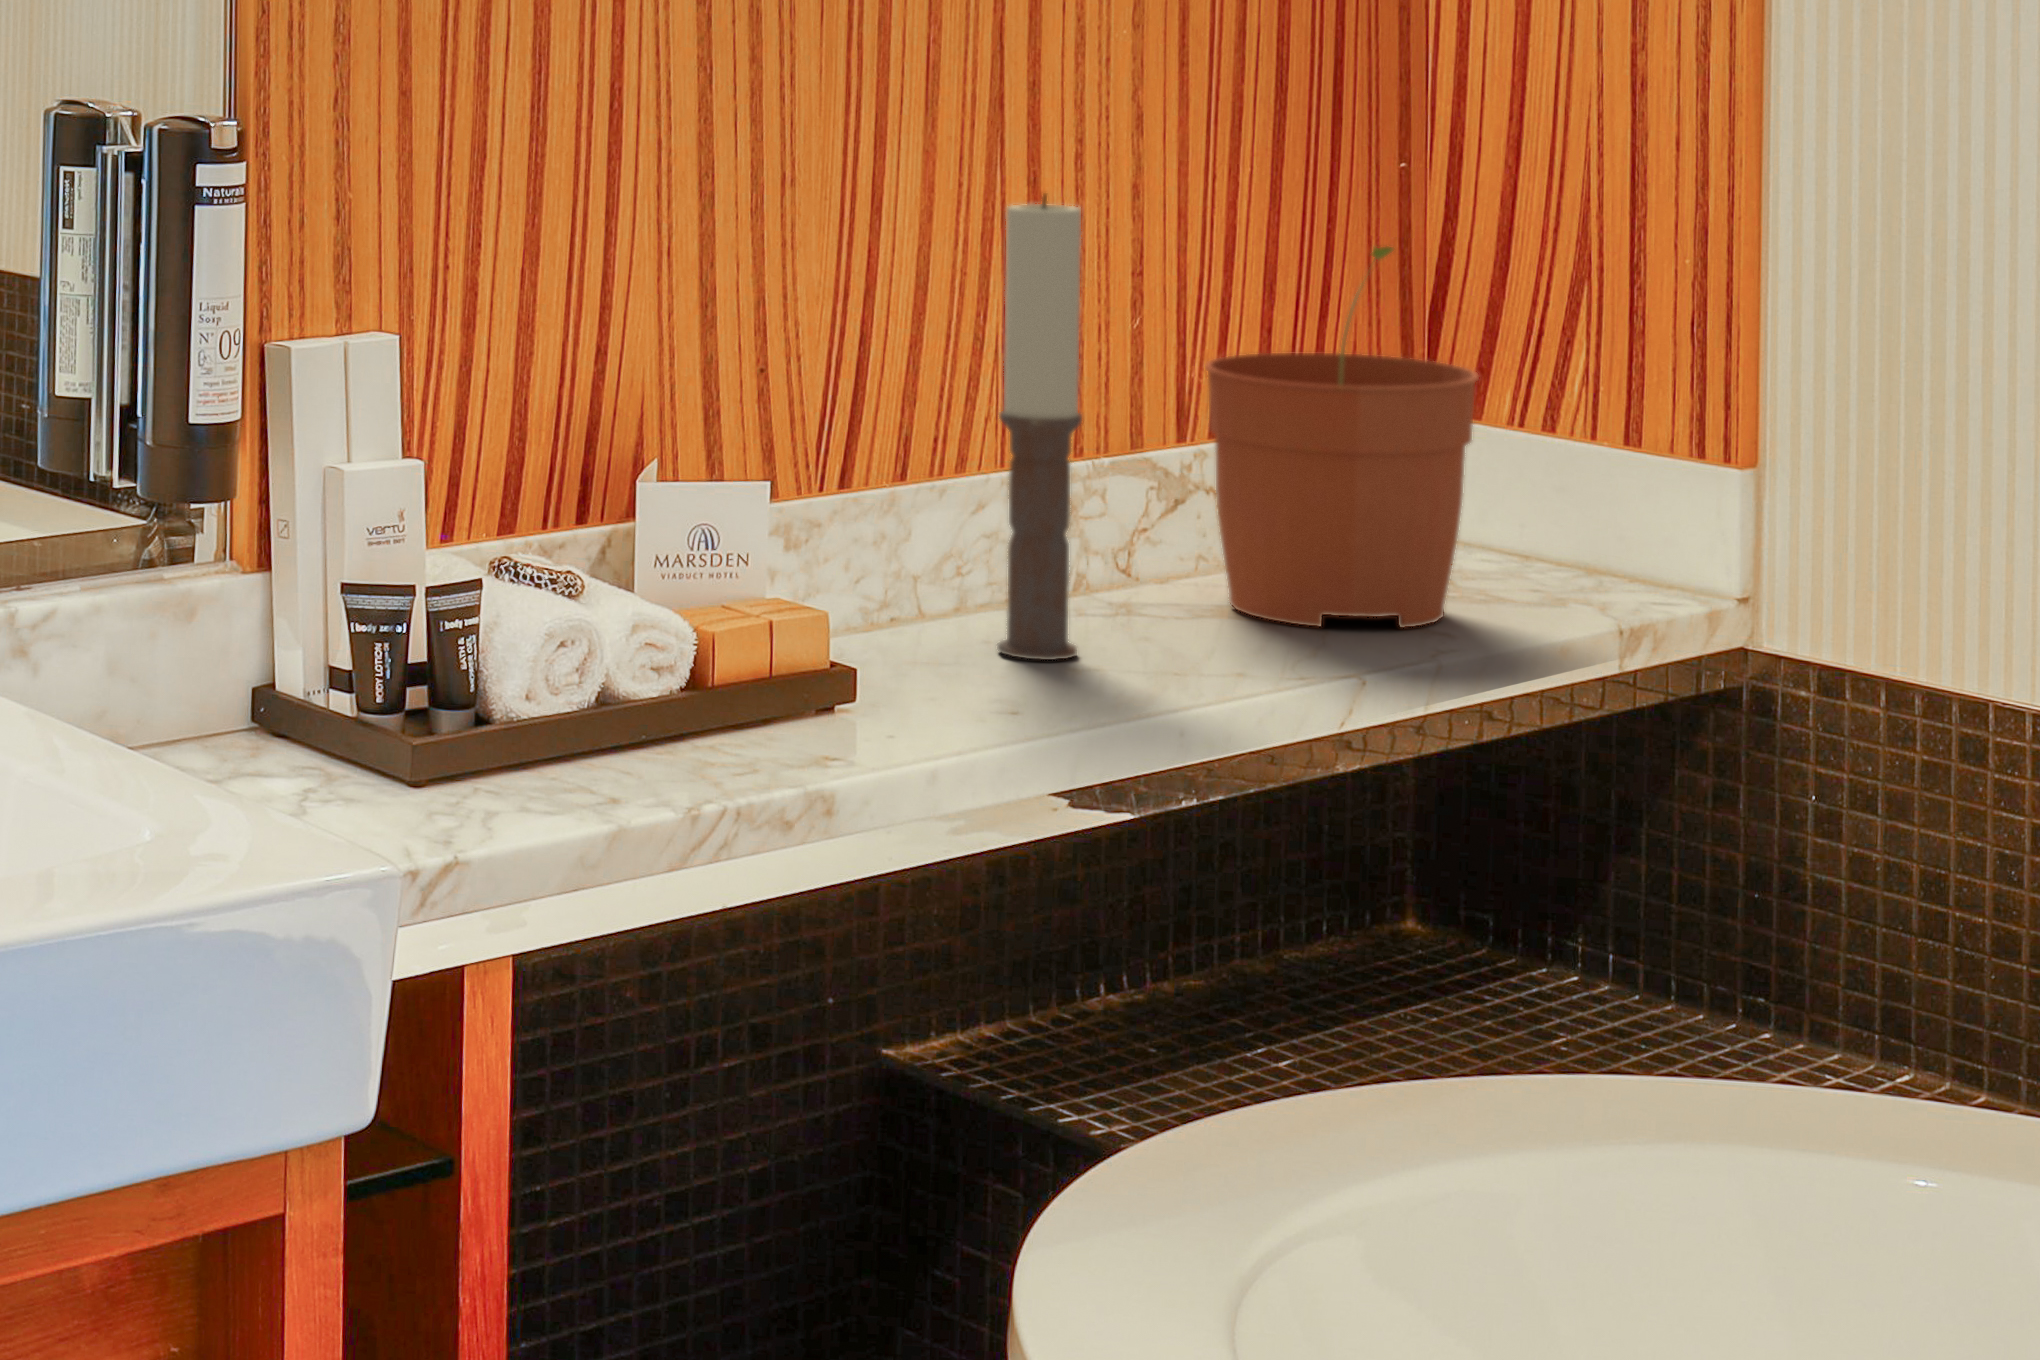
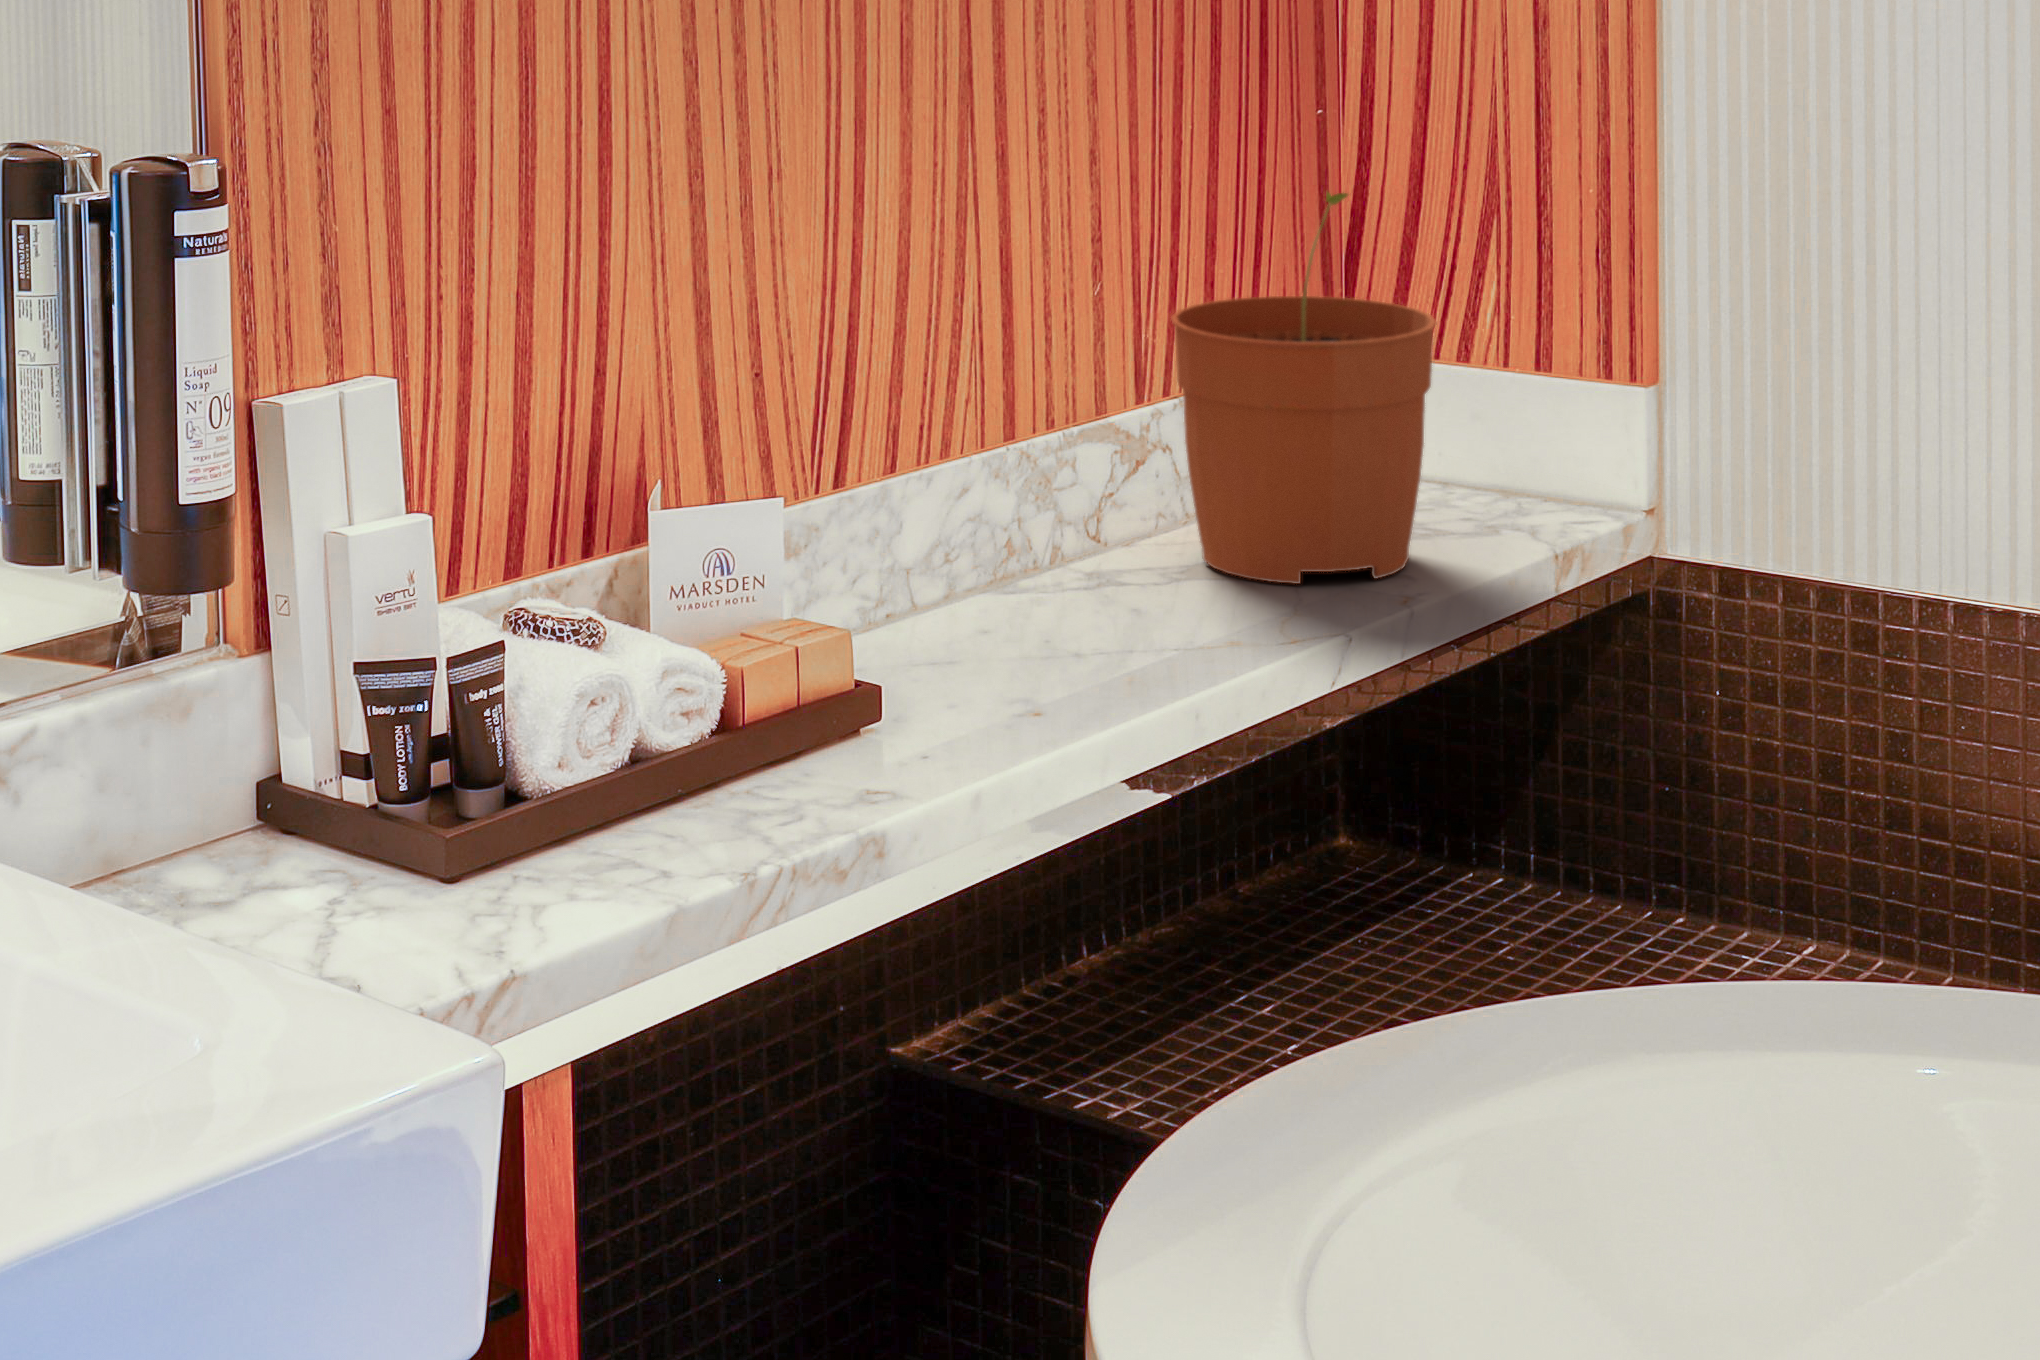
candle: present [997,194,1082,660] -> none [1000,168,1084,653]

